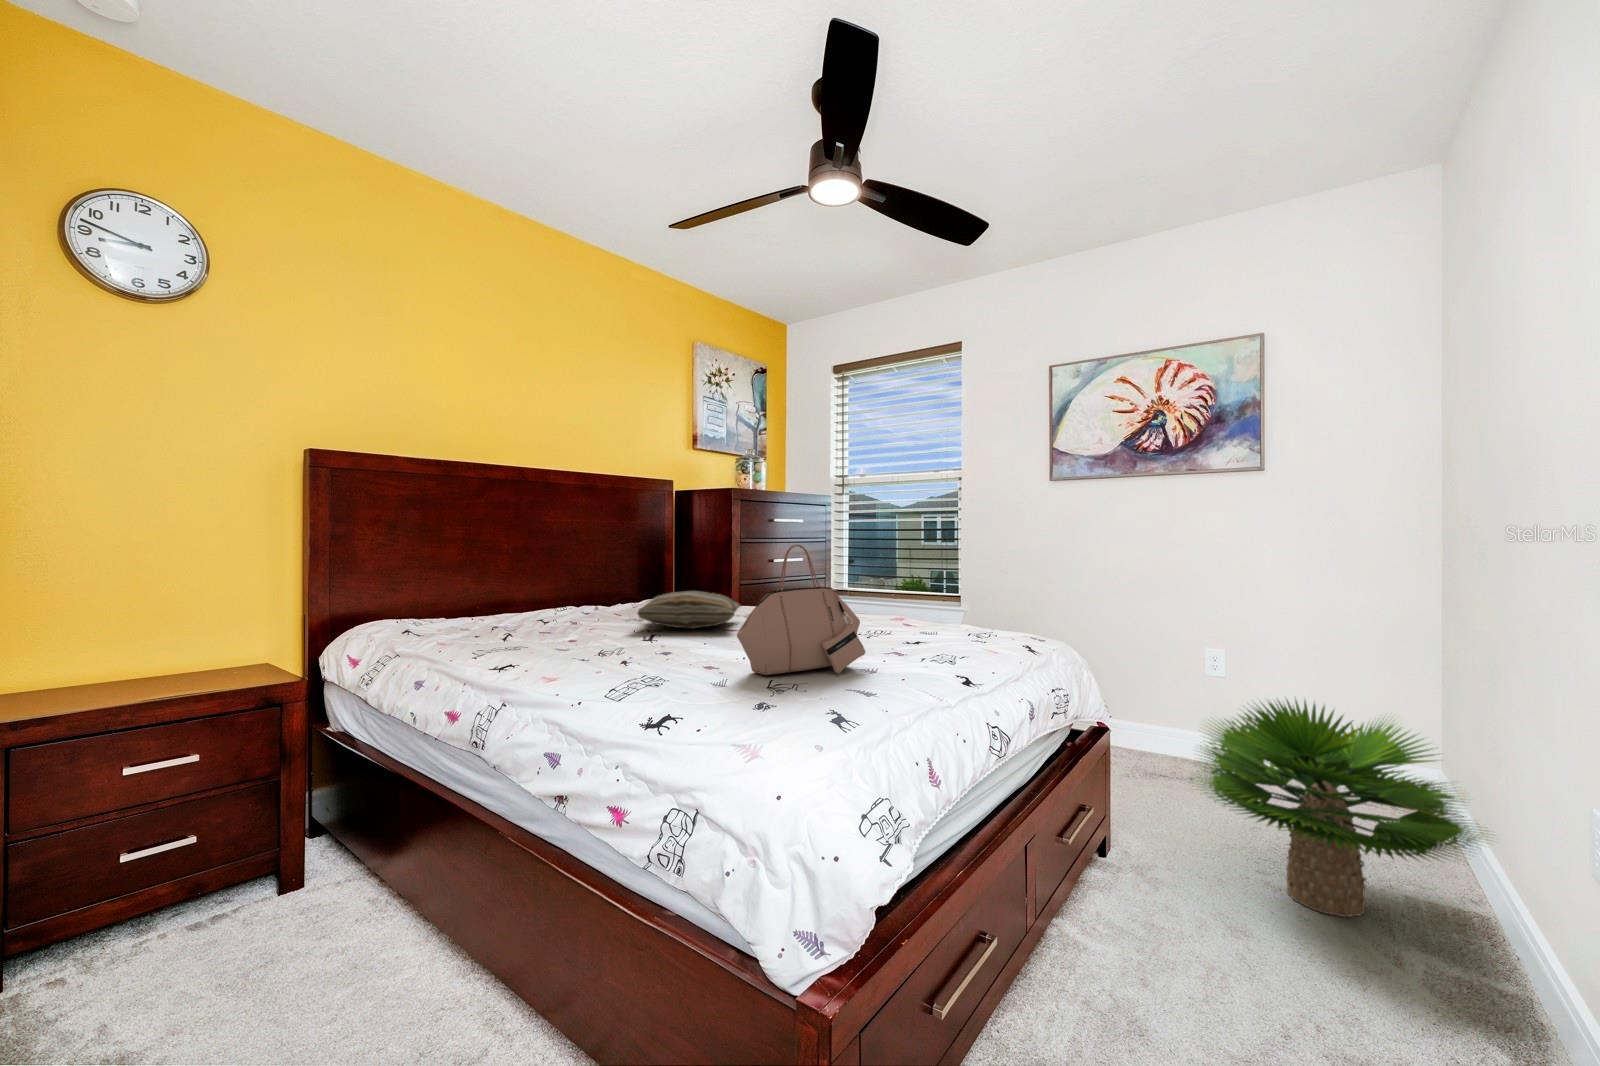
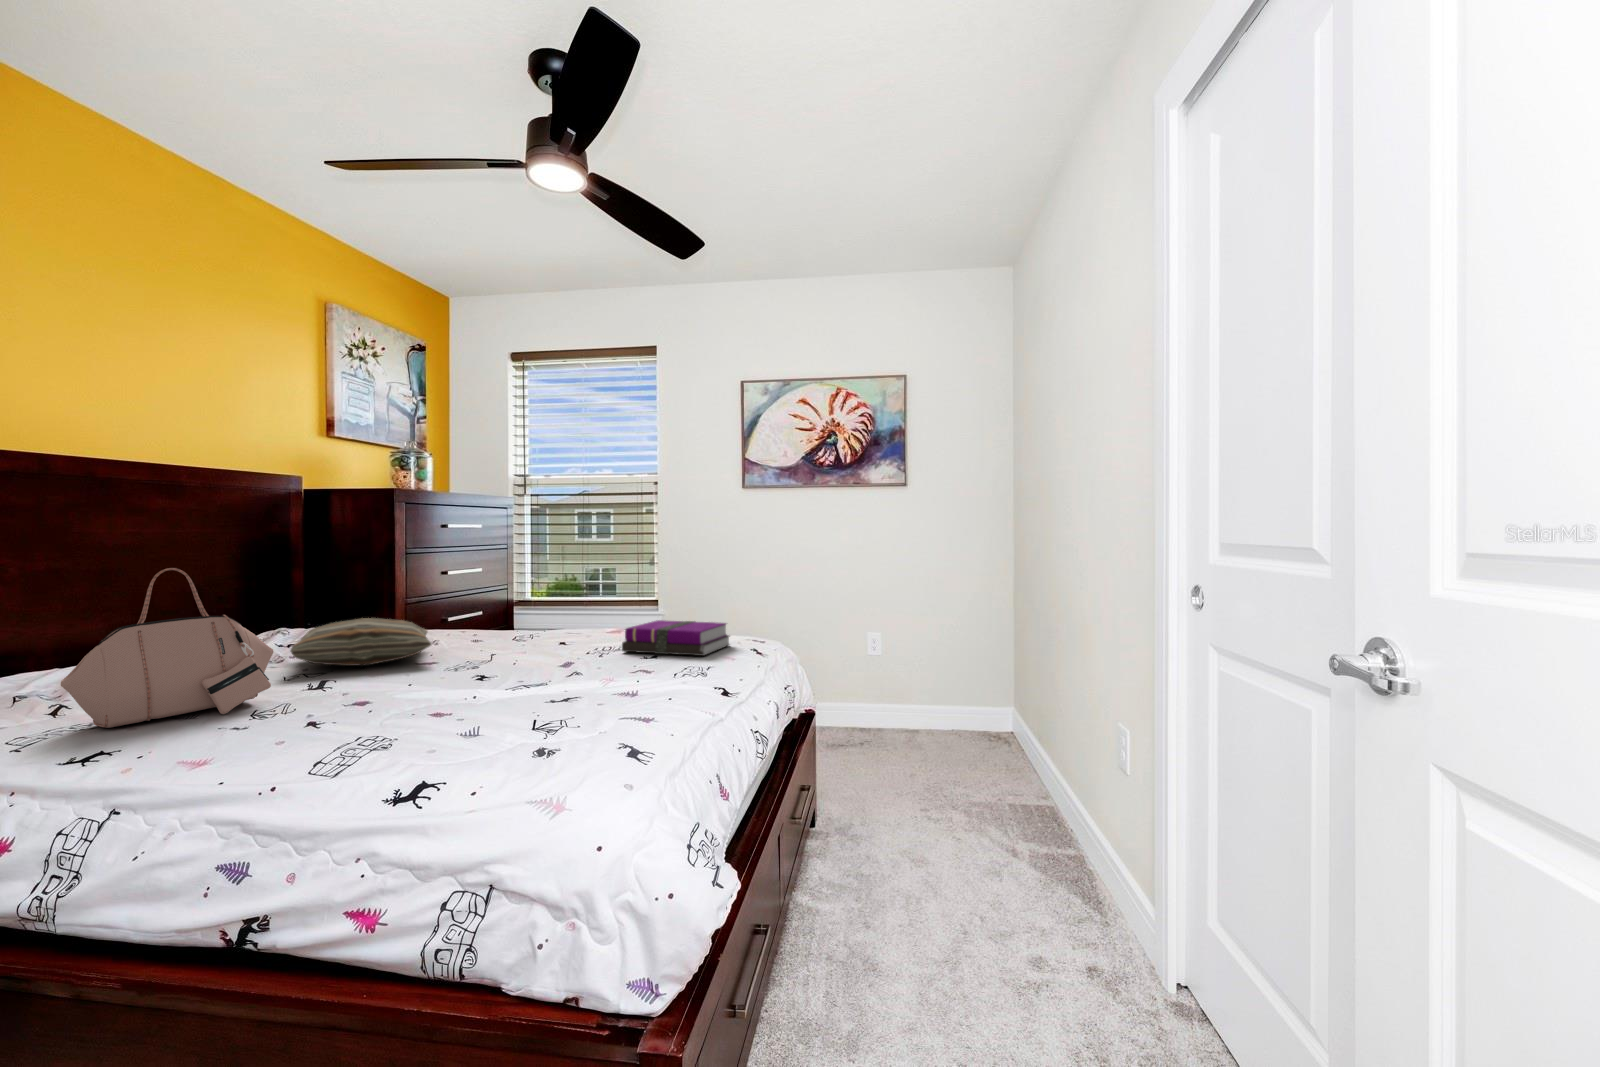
handbag: present [737,545,865,675] -> present [61,568,274,728]
notebook: none [894,608,1006,645] -> present [622,620,730,656]
potted plant: present [1193,700,1481,917] -> none [876,672,1077,843]

